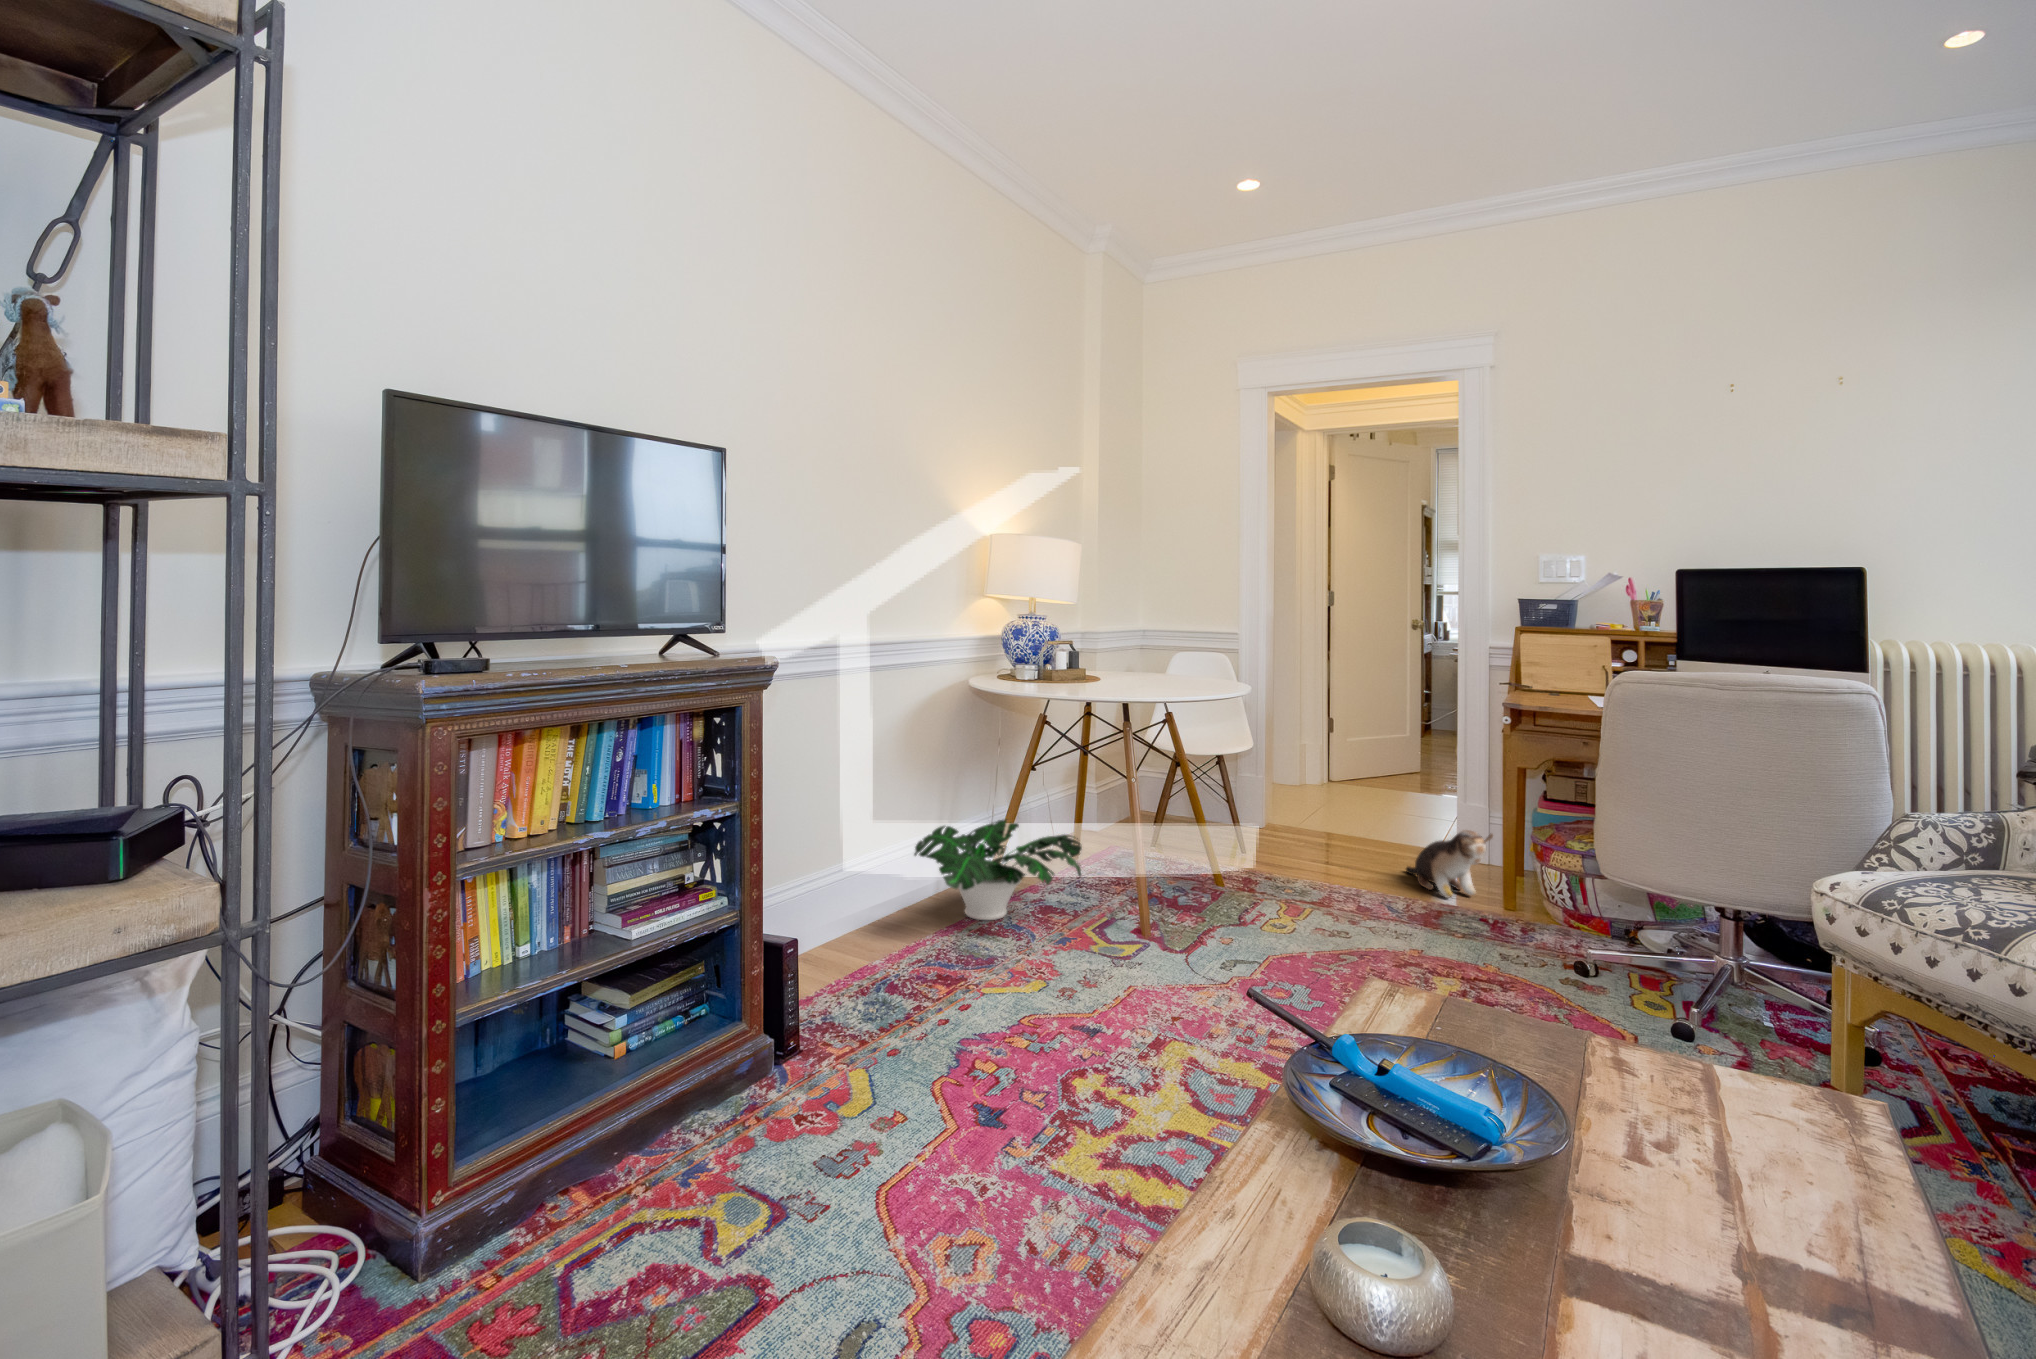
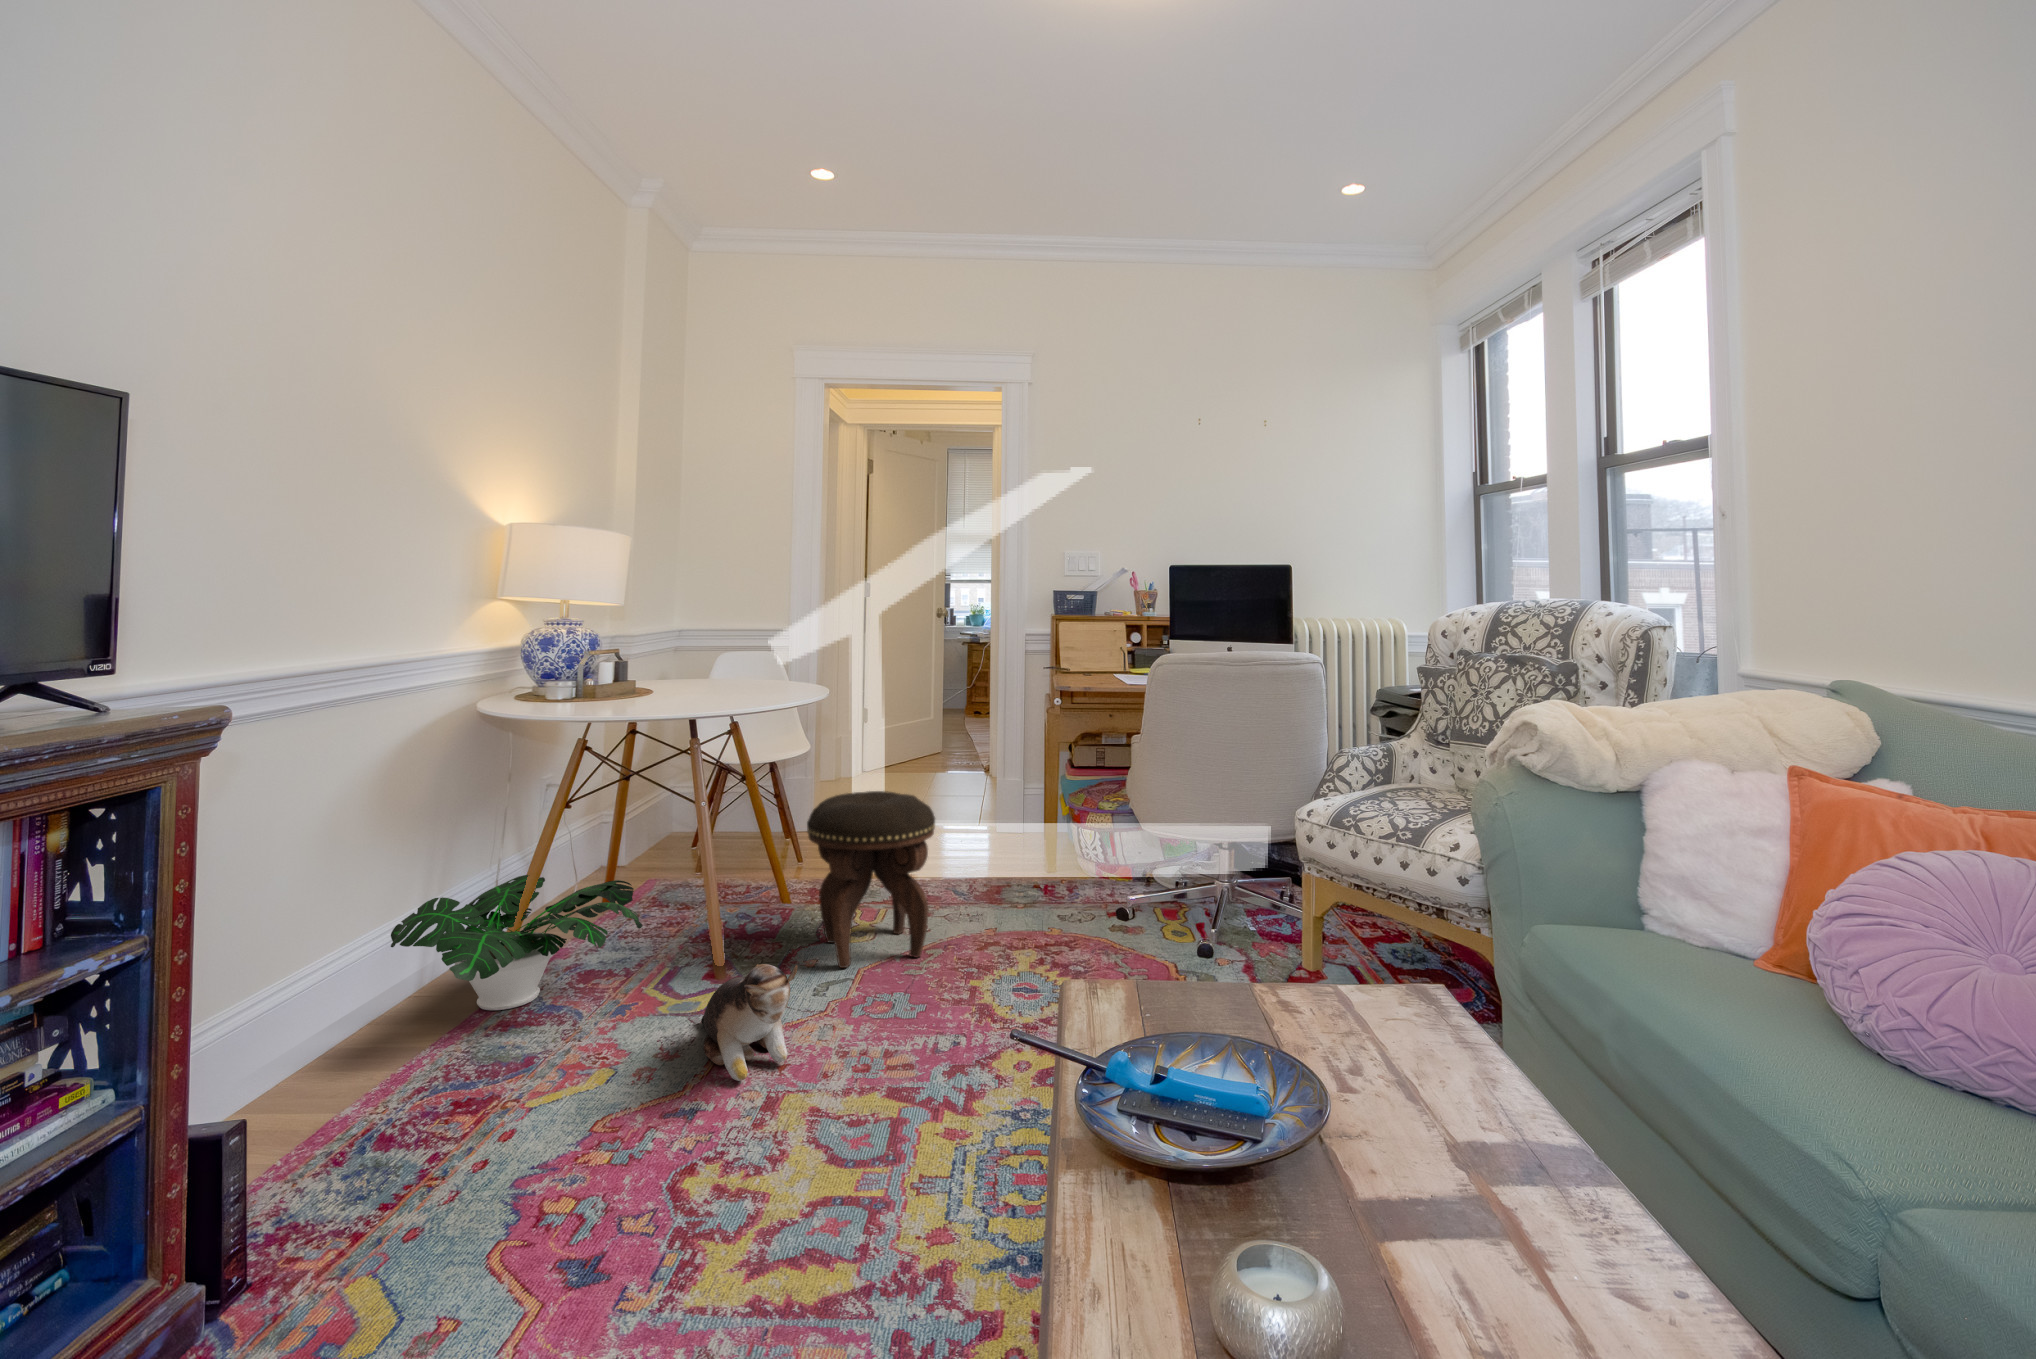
footstool: none [1229,788,1359,959] -> present [807,791,935,968]
plush toy: present [1406,830,1493,898] -> present [701,964,797,1081]

